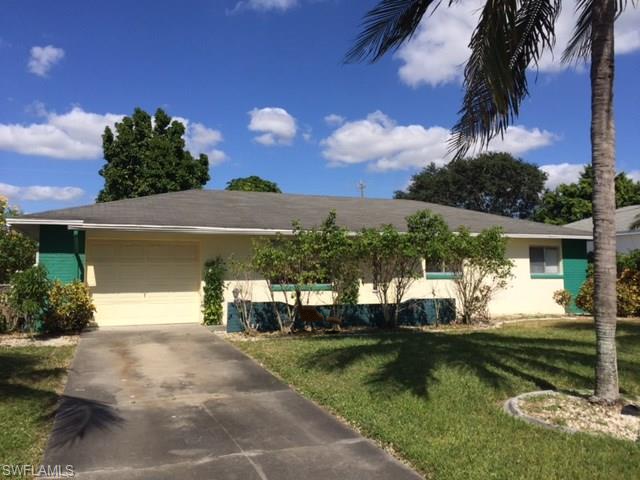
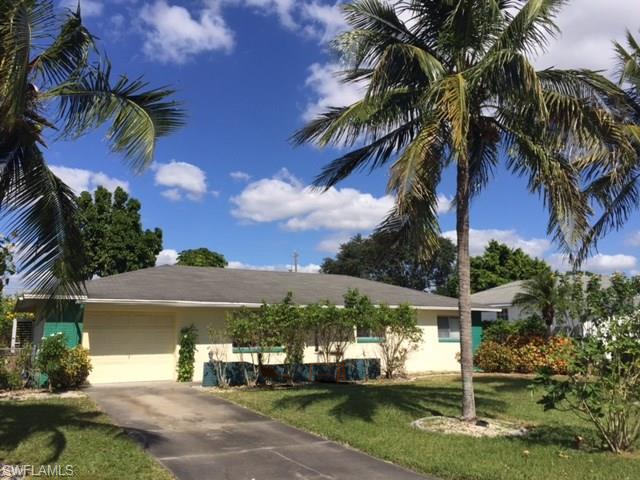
bench: none [364,287,410,328] -> present [309,350,345,382]

